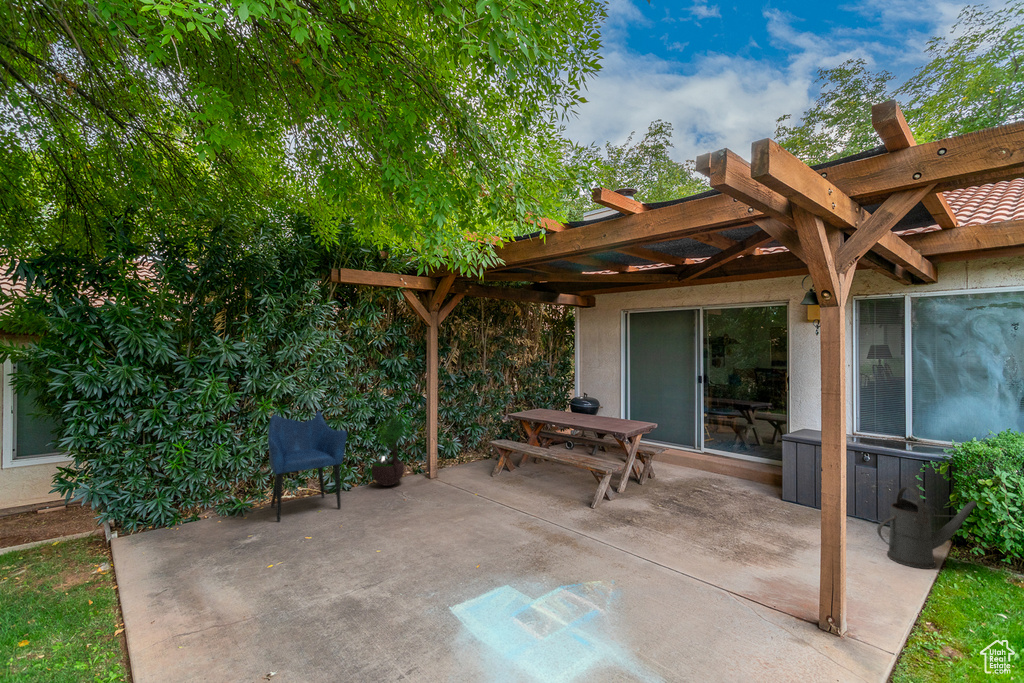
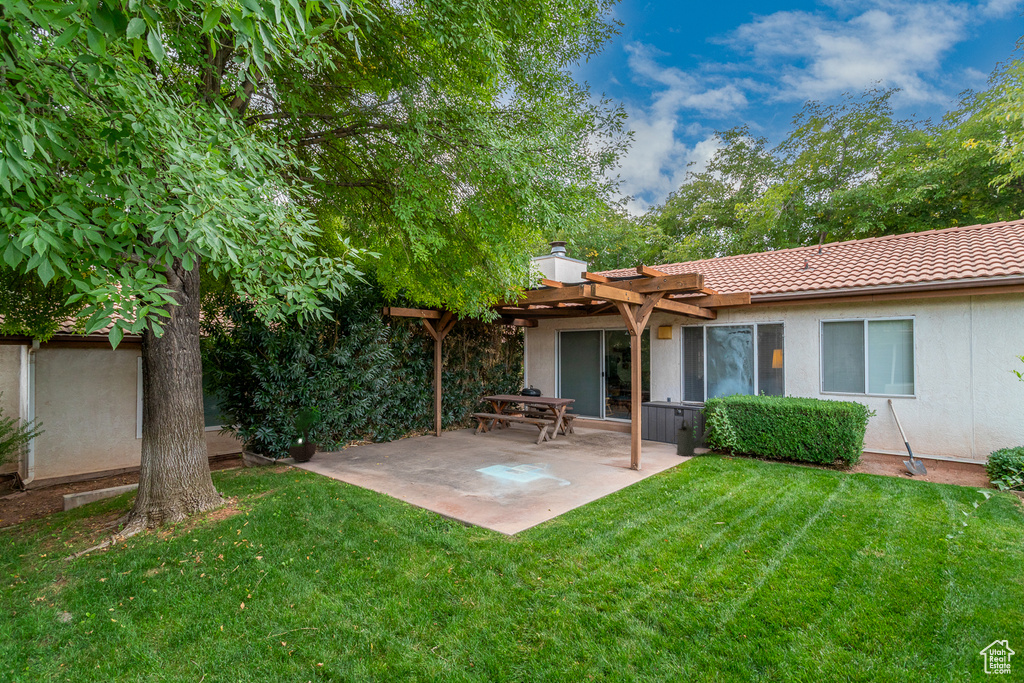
armchair: present [268,411,347,522] -> none [345,394,394,456]
potted tree: present [371,416,409,486] -> present [289,410,319,461]

